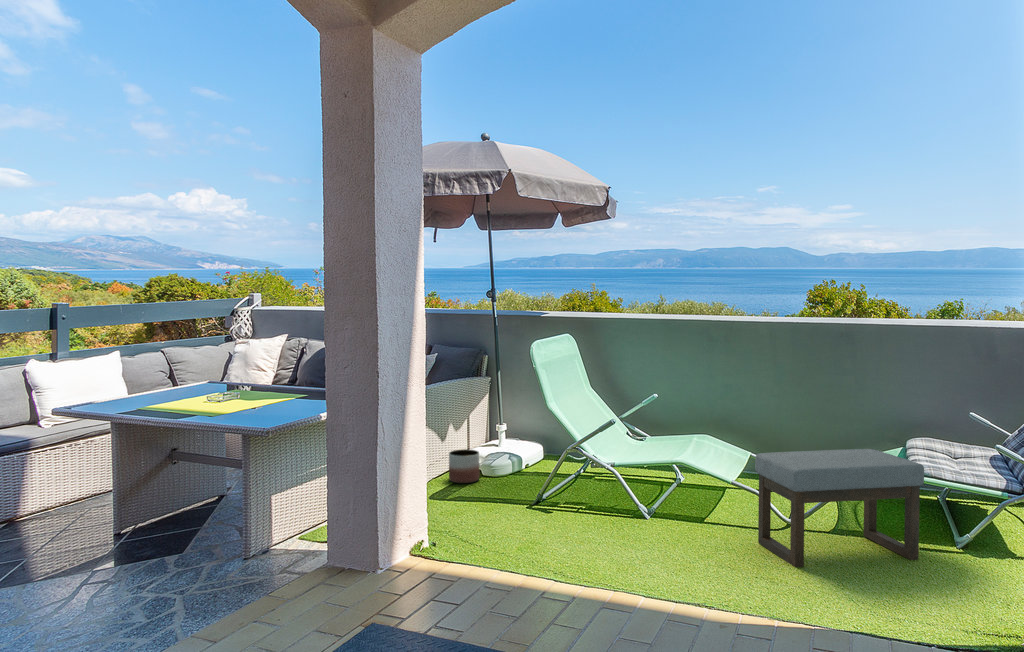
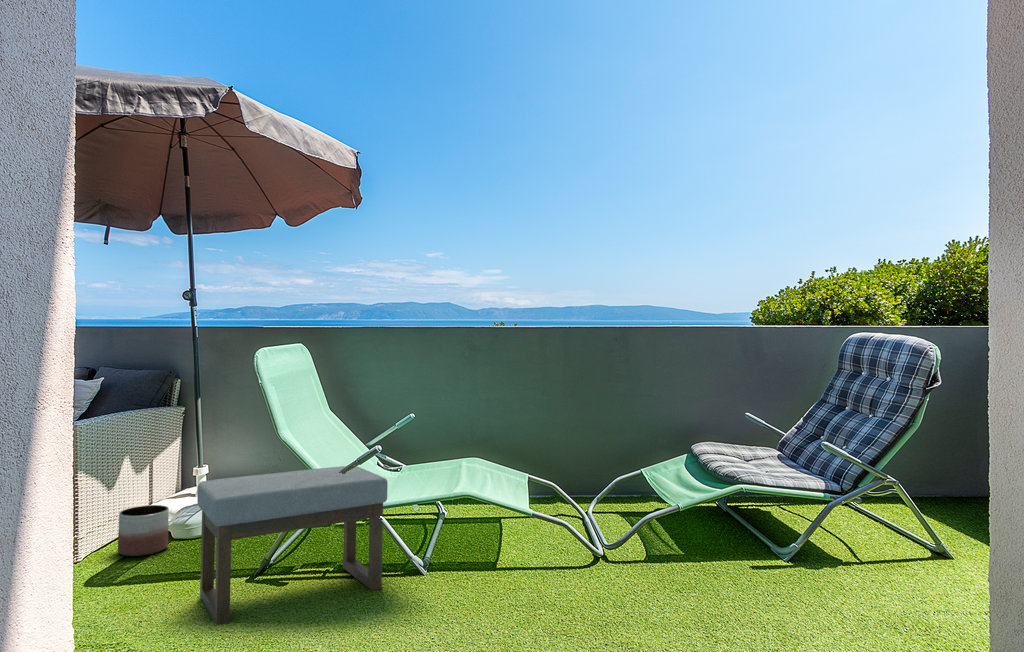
ottoman: present [755,449,924,567] -> present [197,466,388,625]

